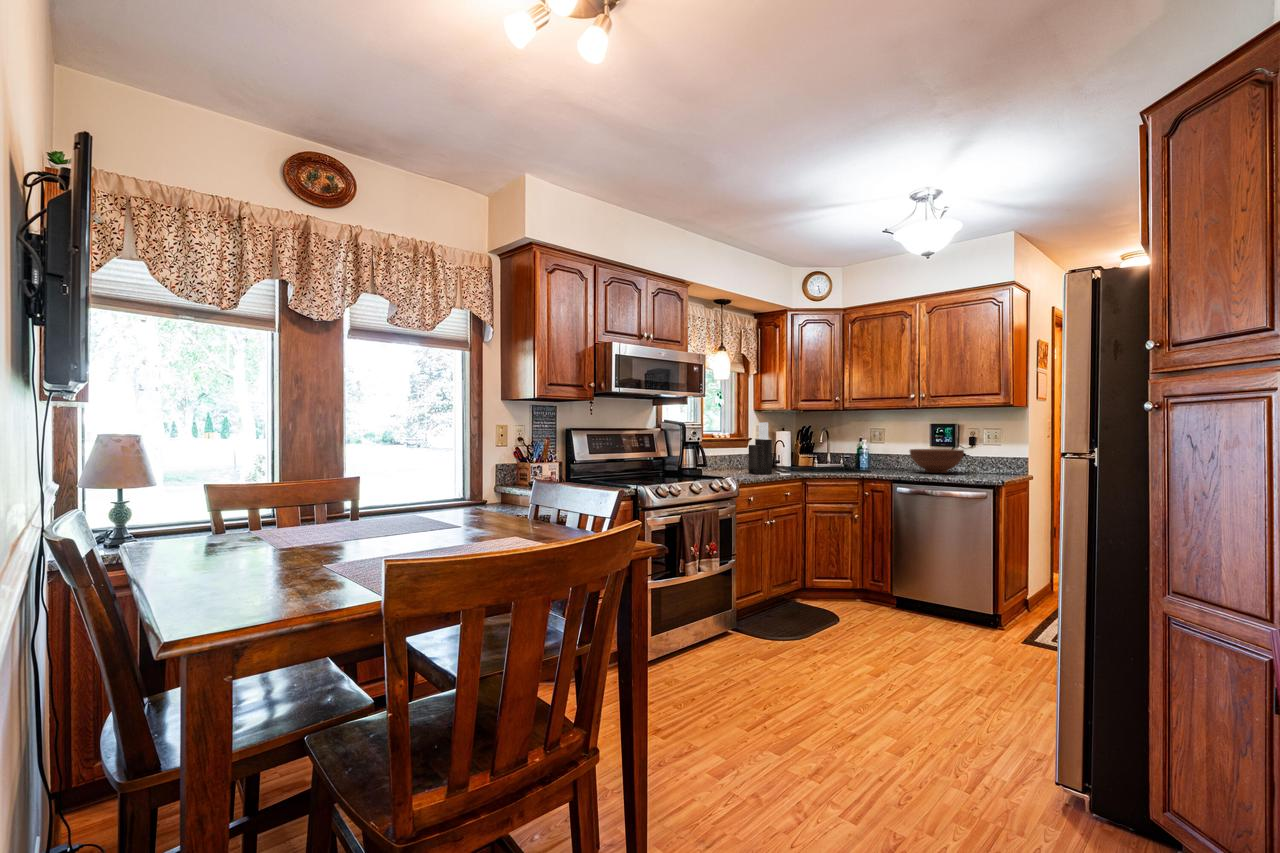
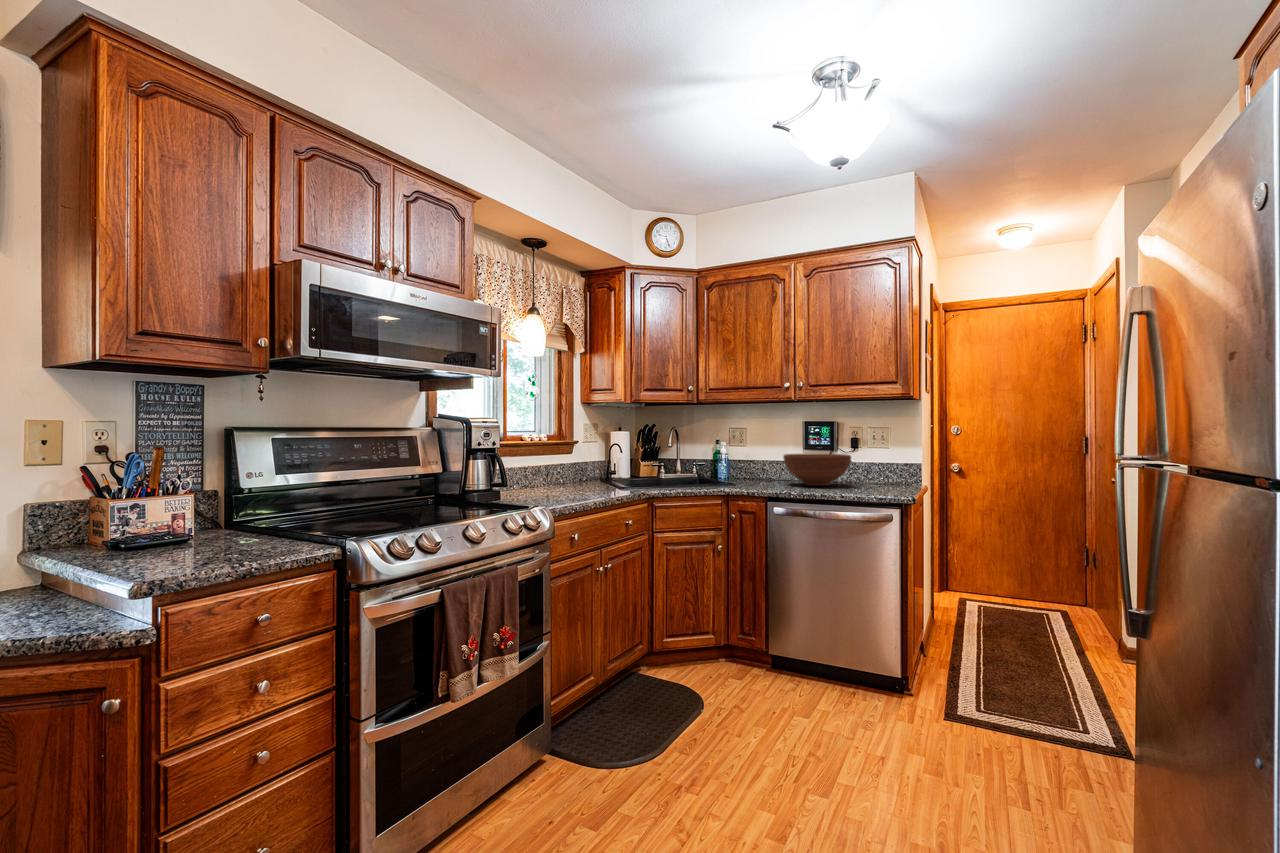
knife block: present [749,422,772,474] -> none [571,418,605,496]

